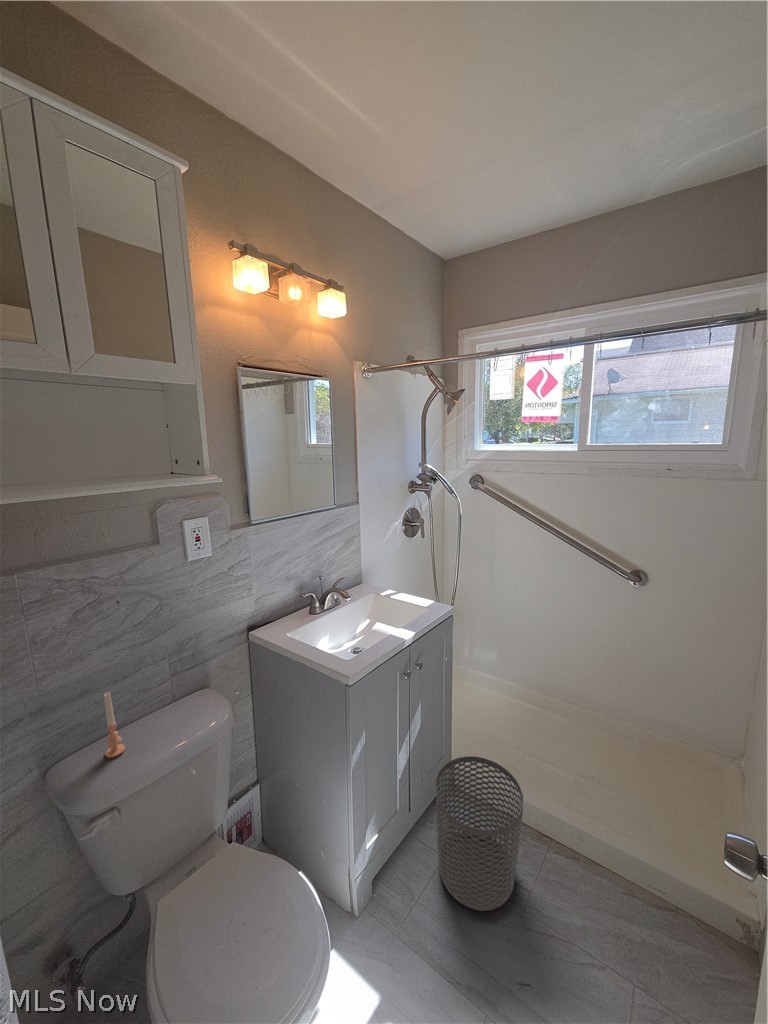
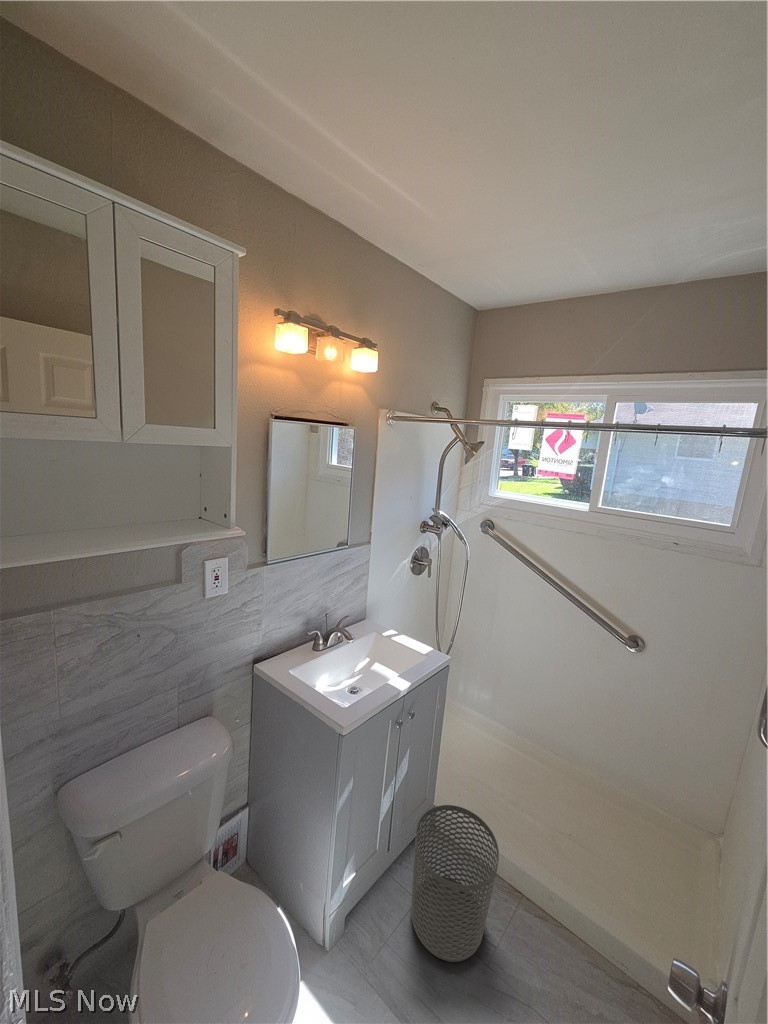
candle: present [104,692,125,758] -> none [115,719,133,779]

